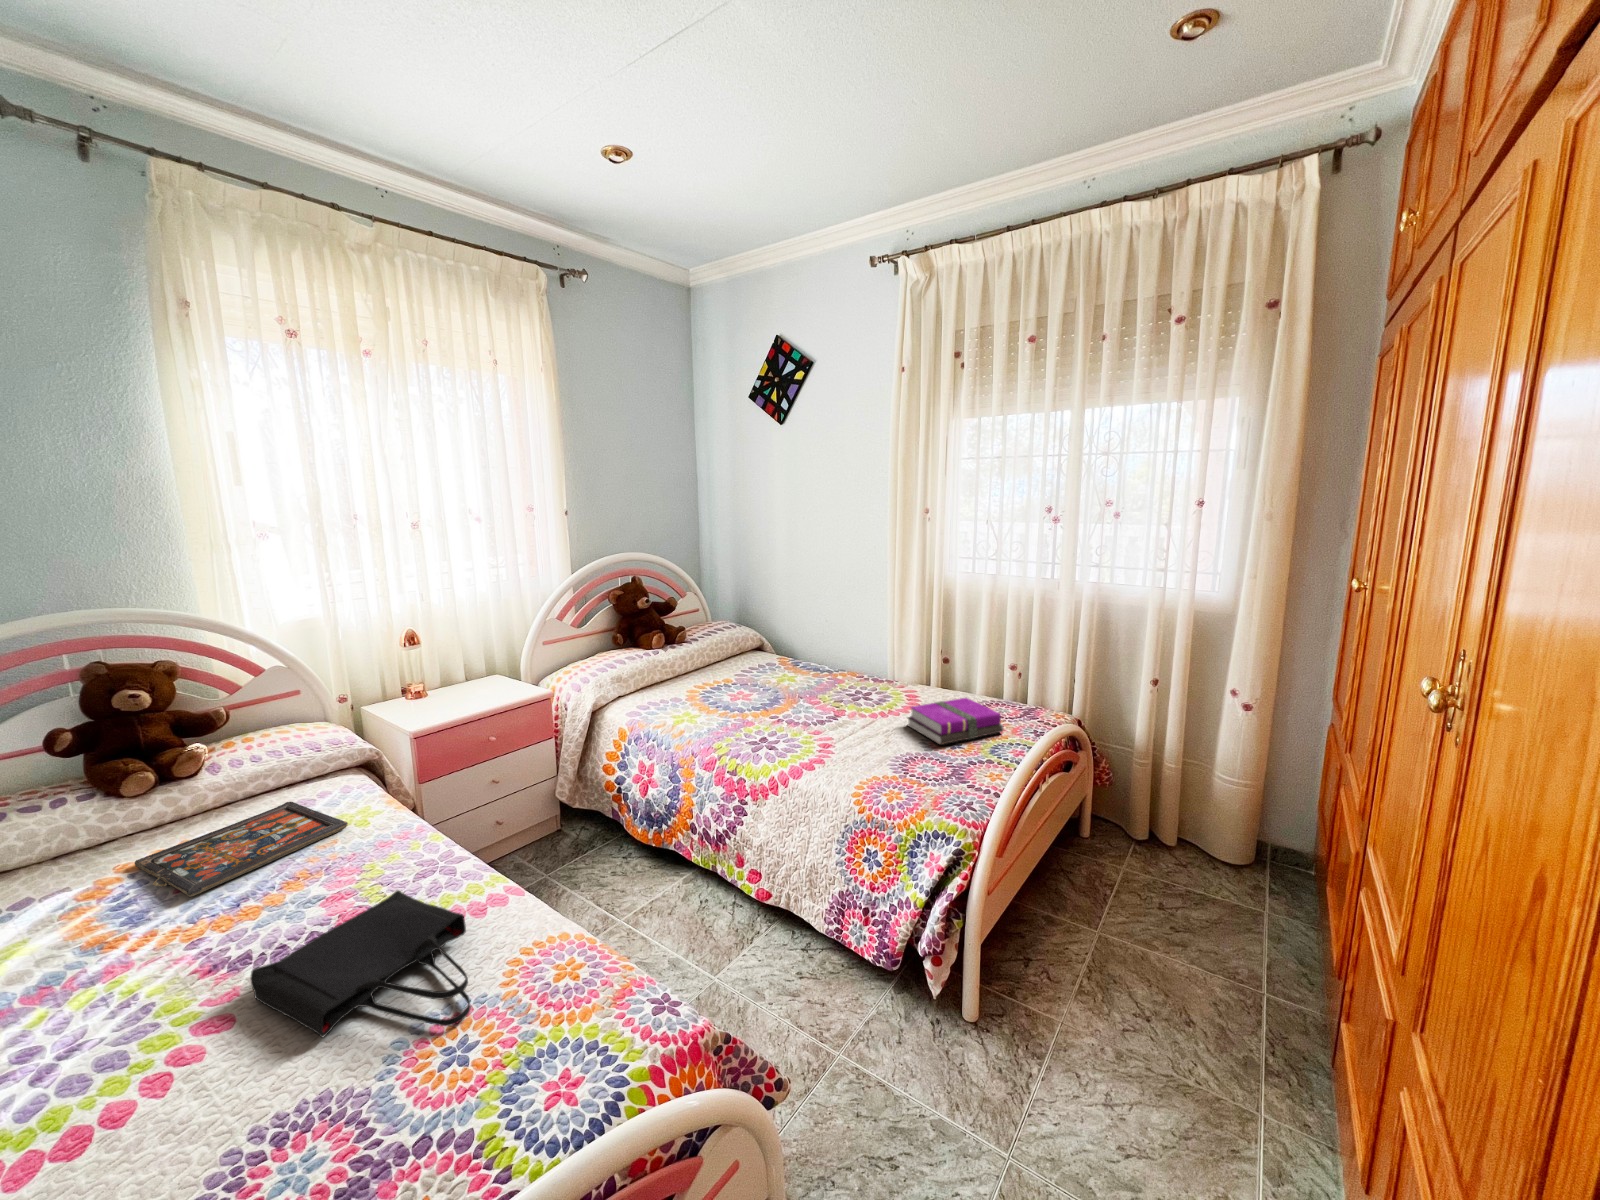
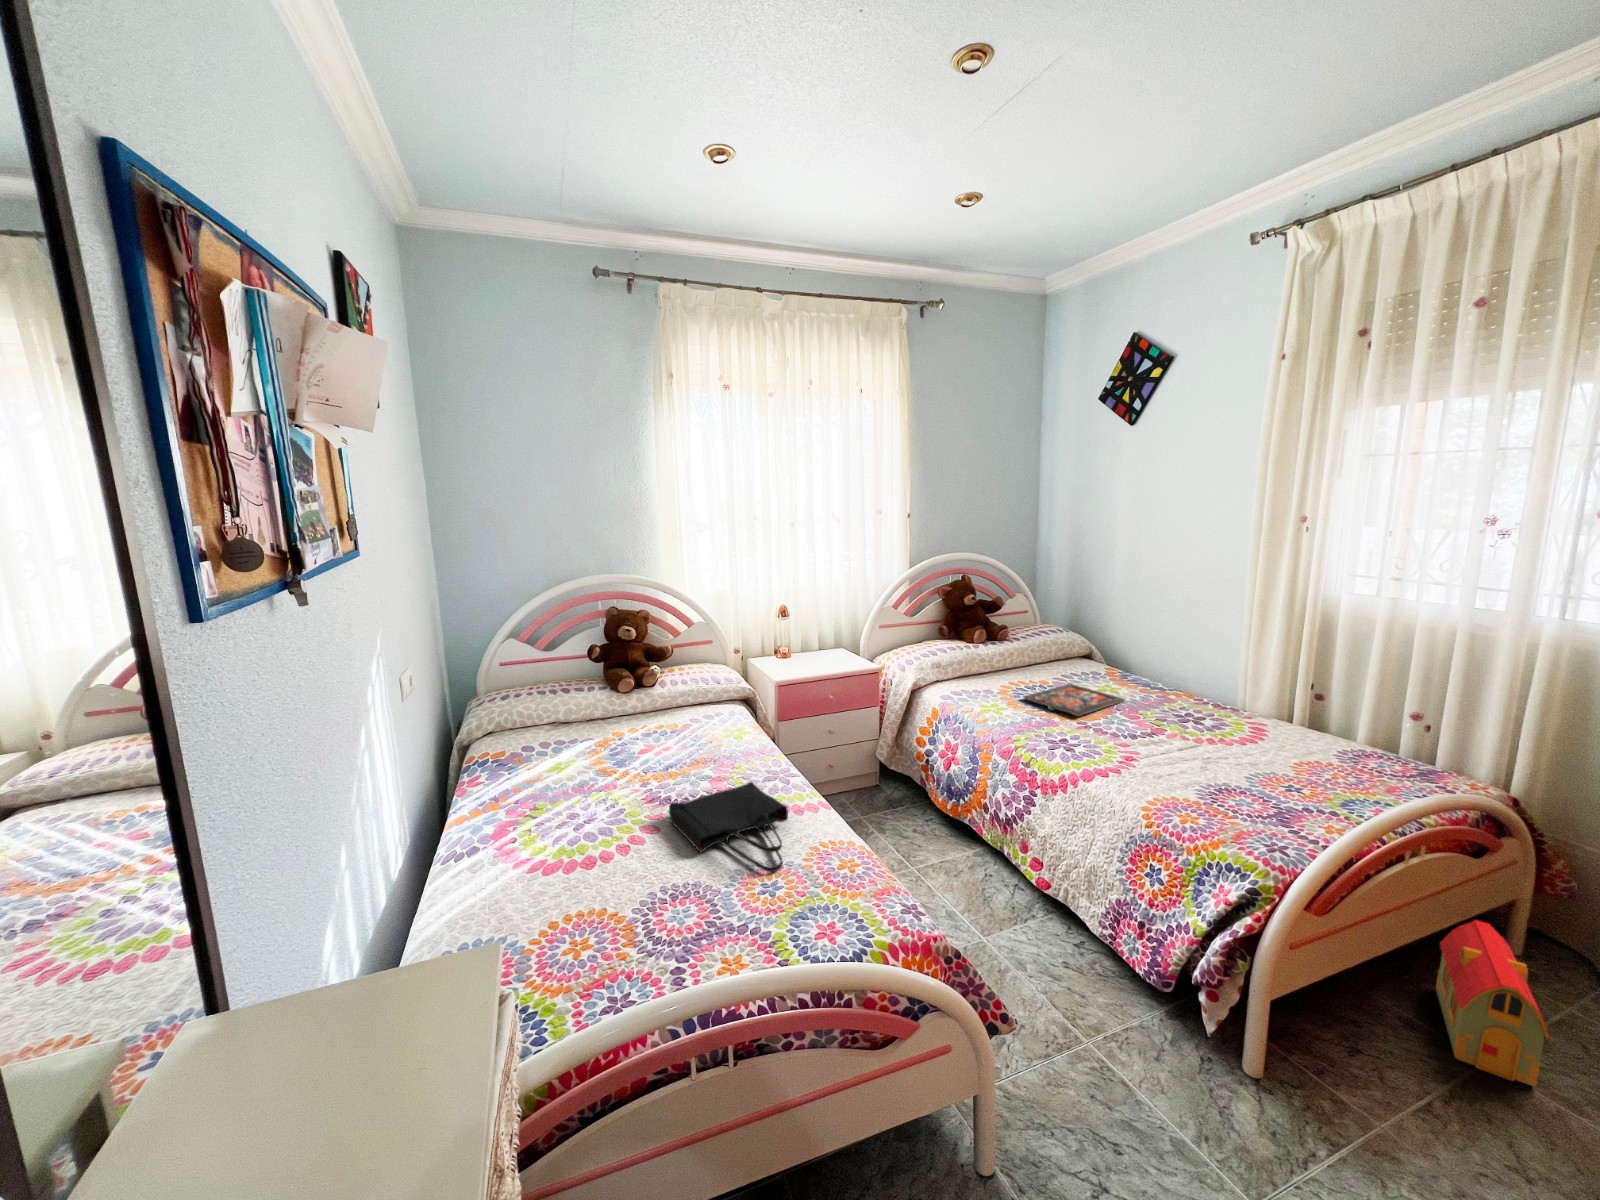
notebook: present [907,698,1003,745] -> none [1234,736,1370,786]
board game: present [135,802,348,896] -> present [1024,684,1125,716]
toy house: none [1056,822,1135,941] -> present [1436,920,1550,1086]

